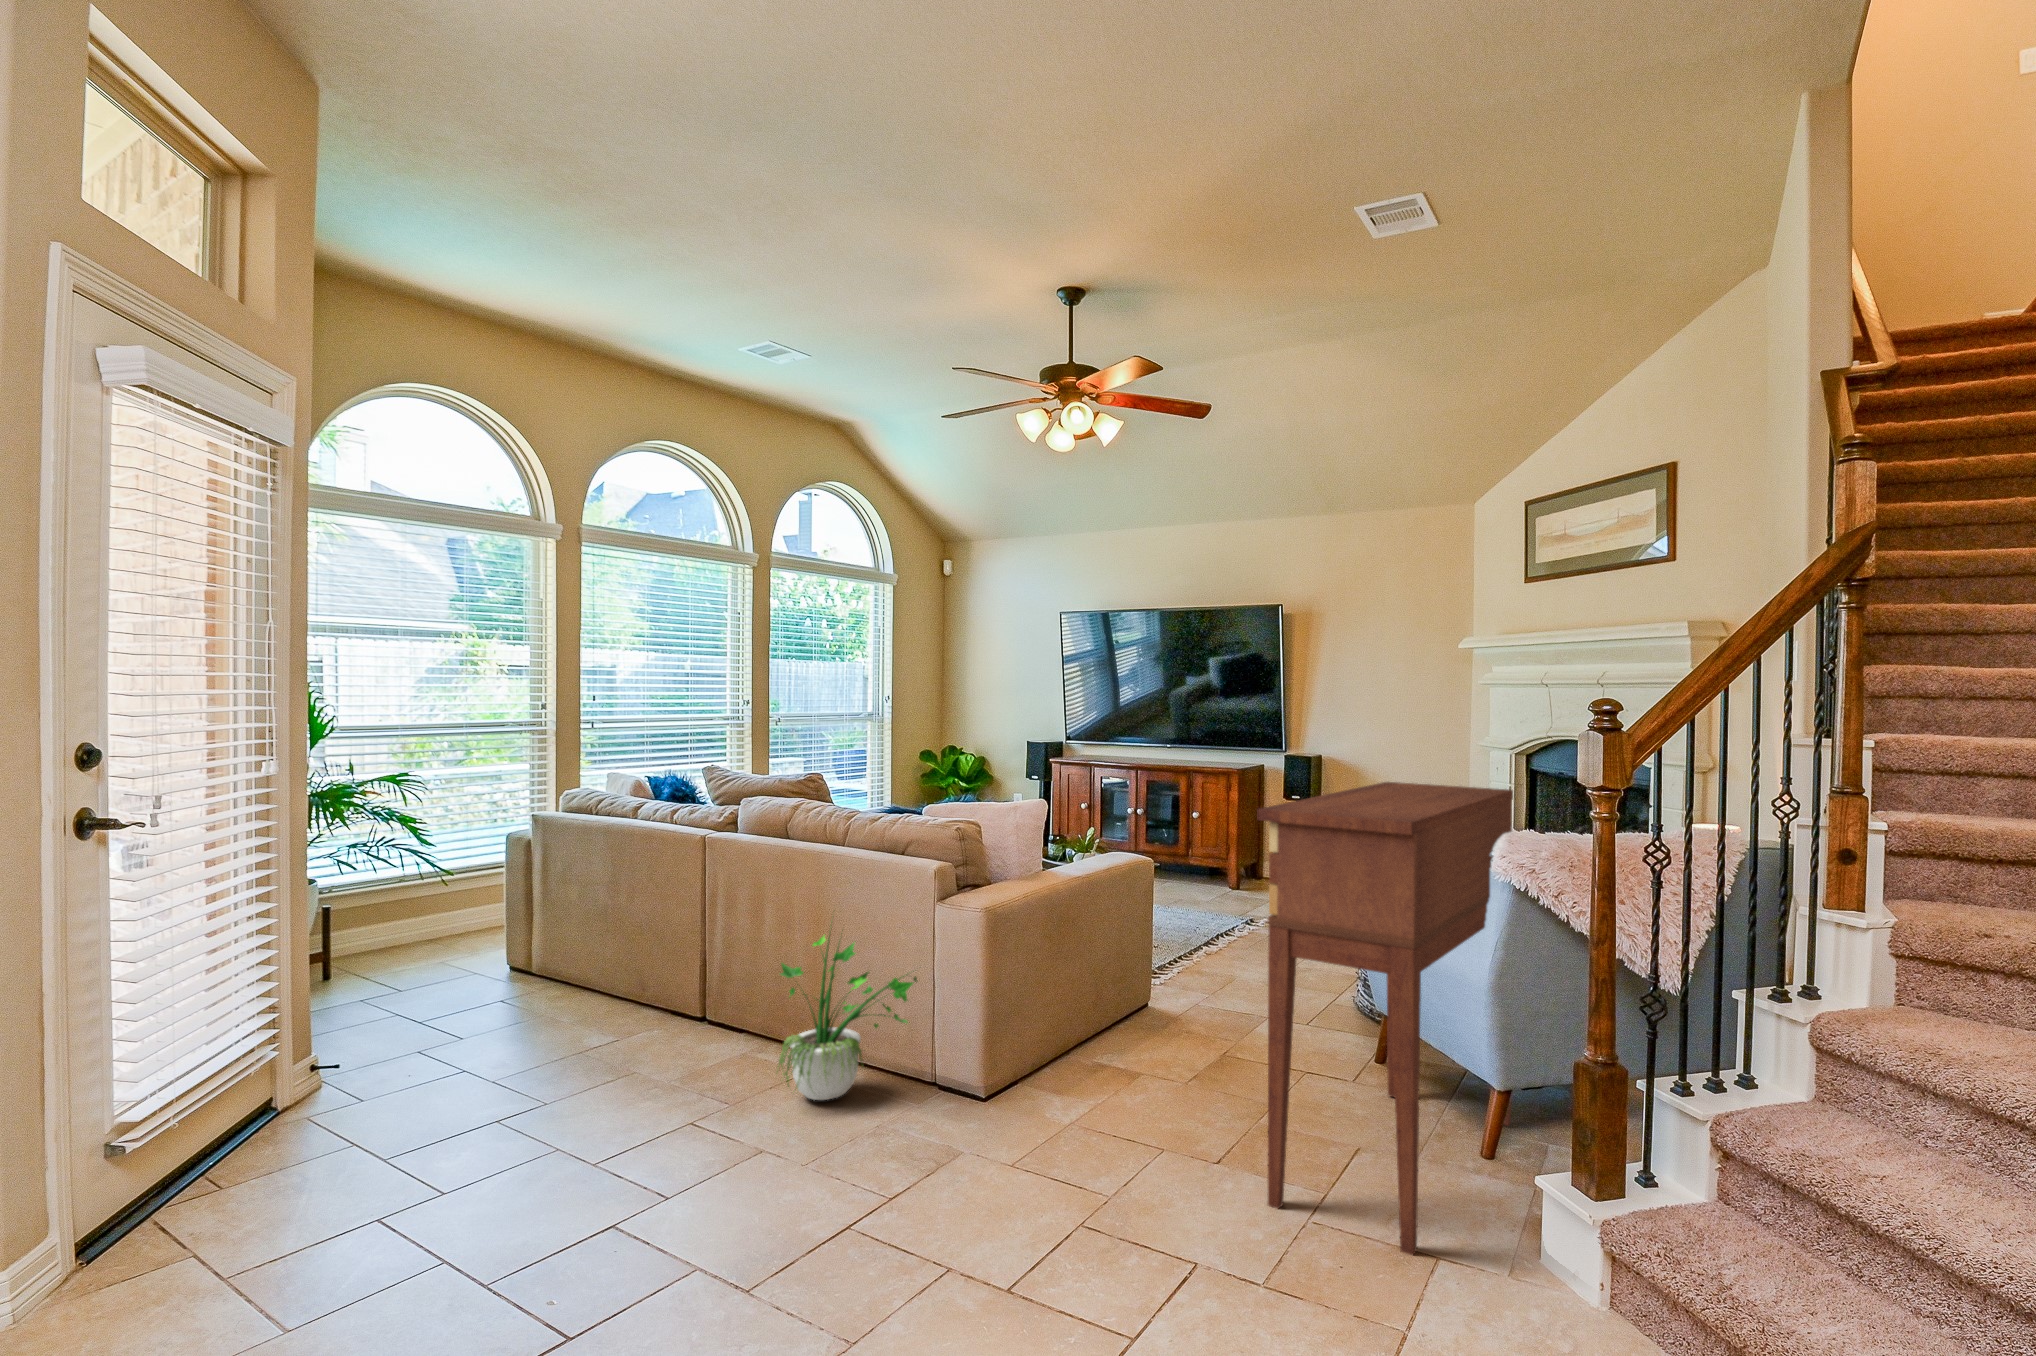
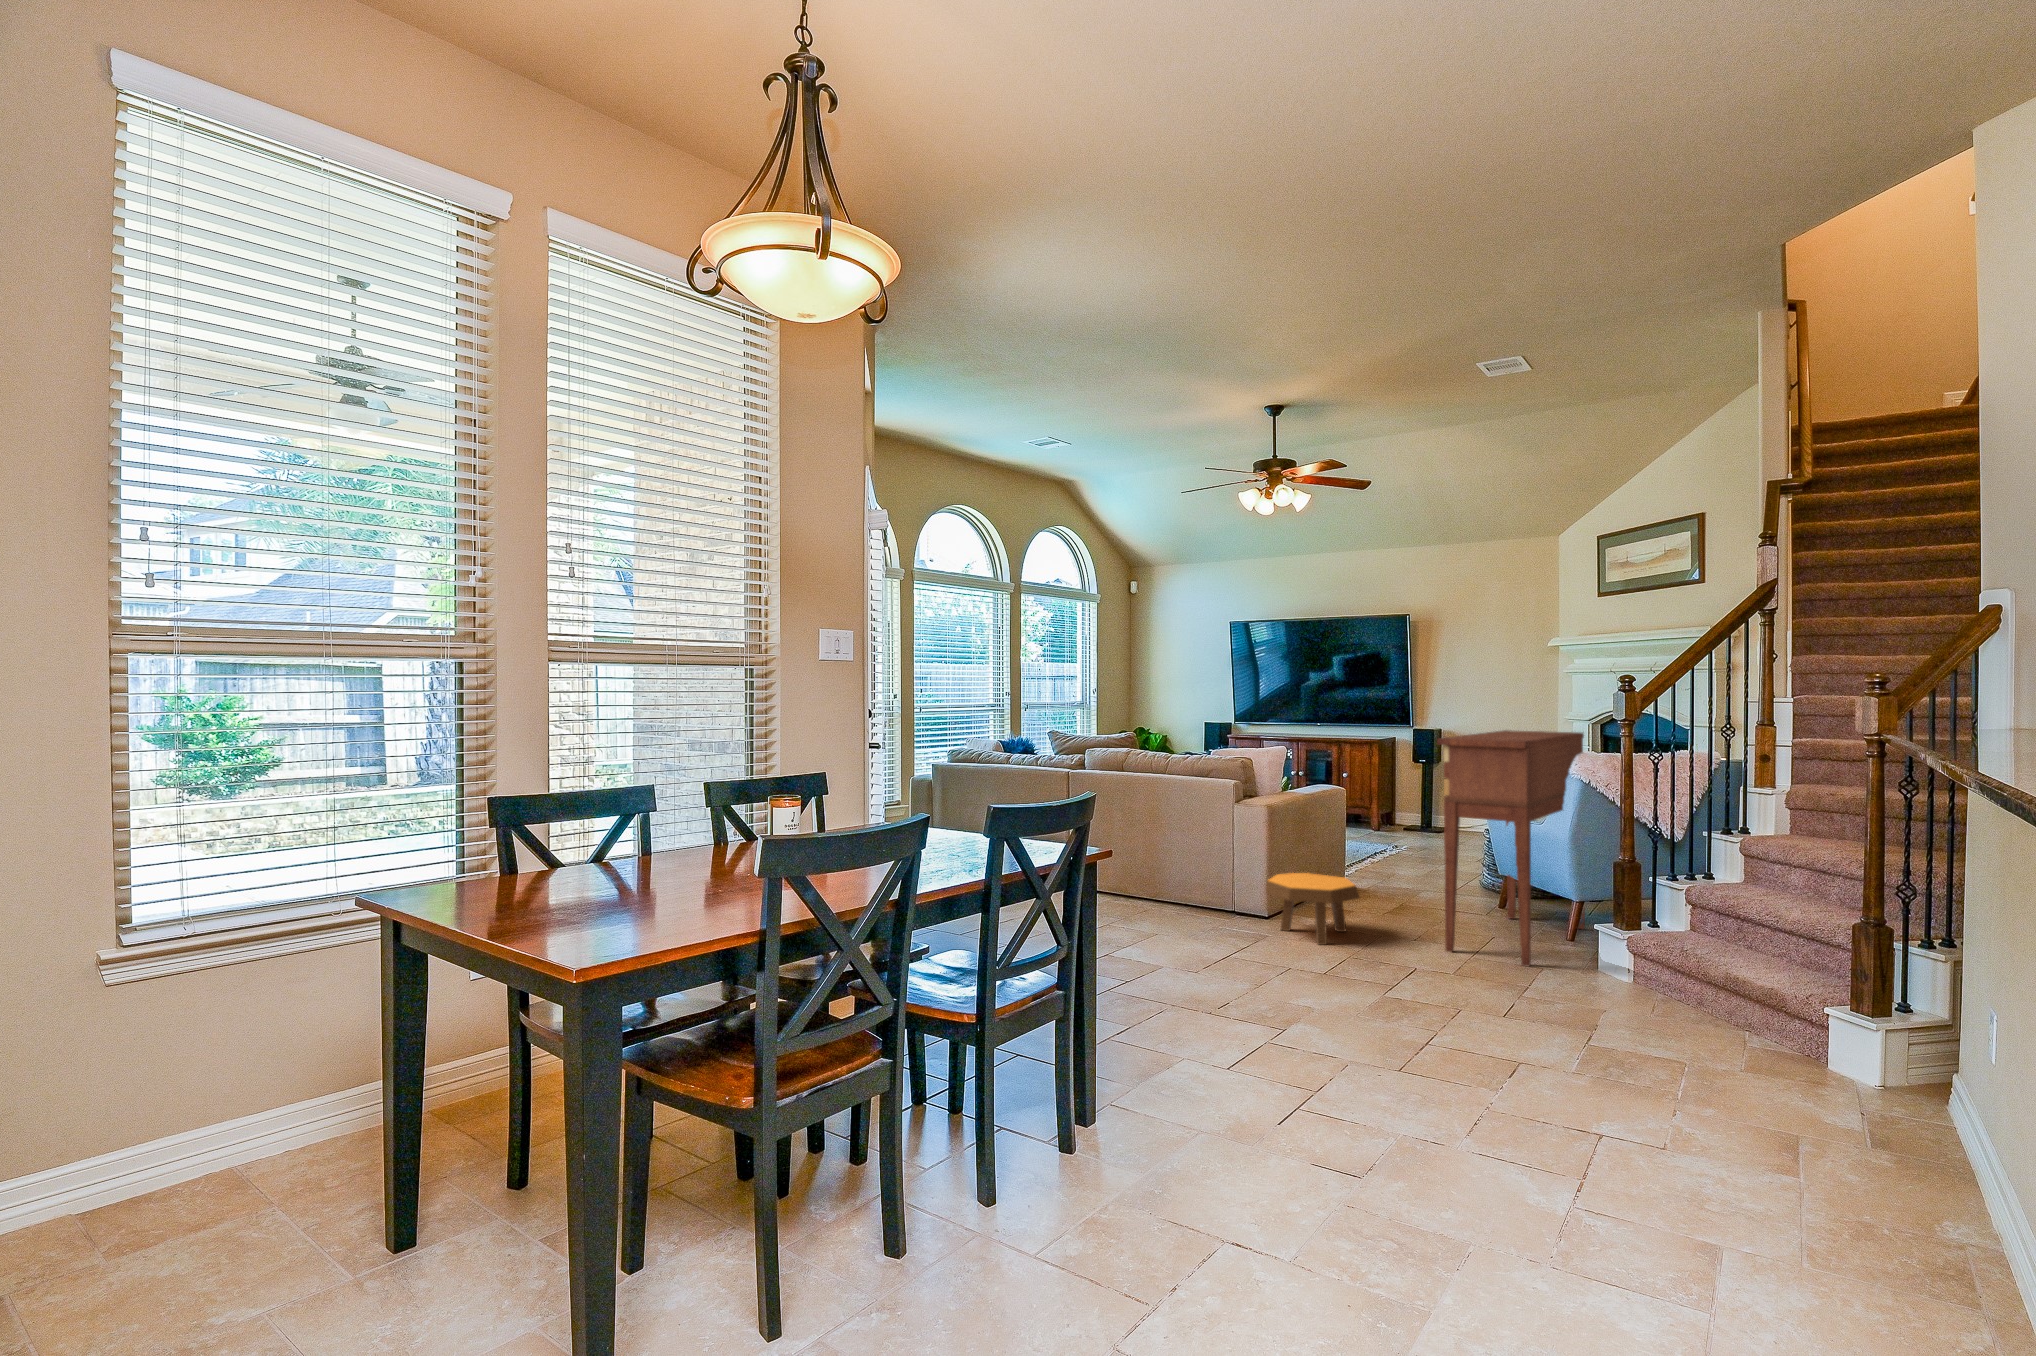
potted plant: present [779,926,917,1100] -> none [1137,803,1234,914]
footstool: none [966,1031,1125,1190] -> present [1266,873,1360,945]

